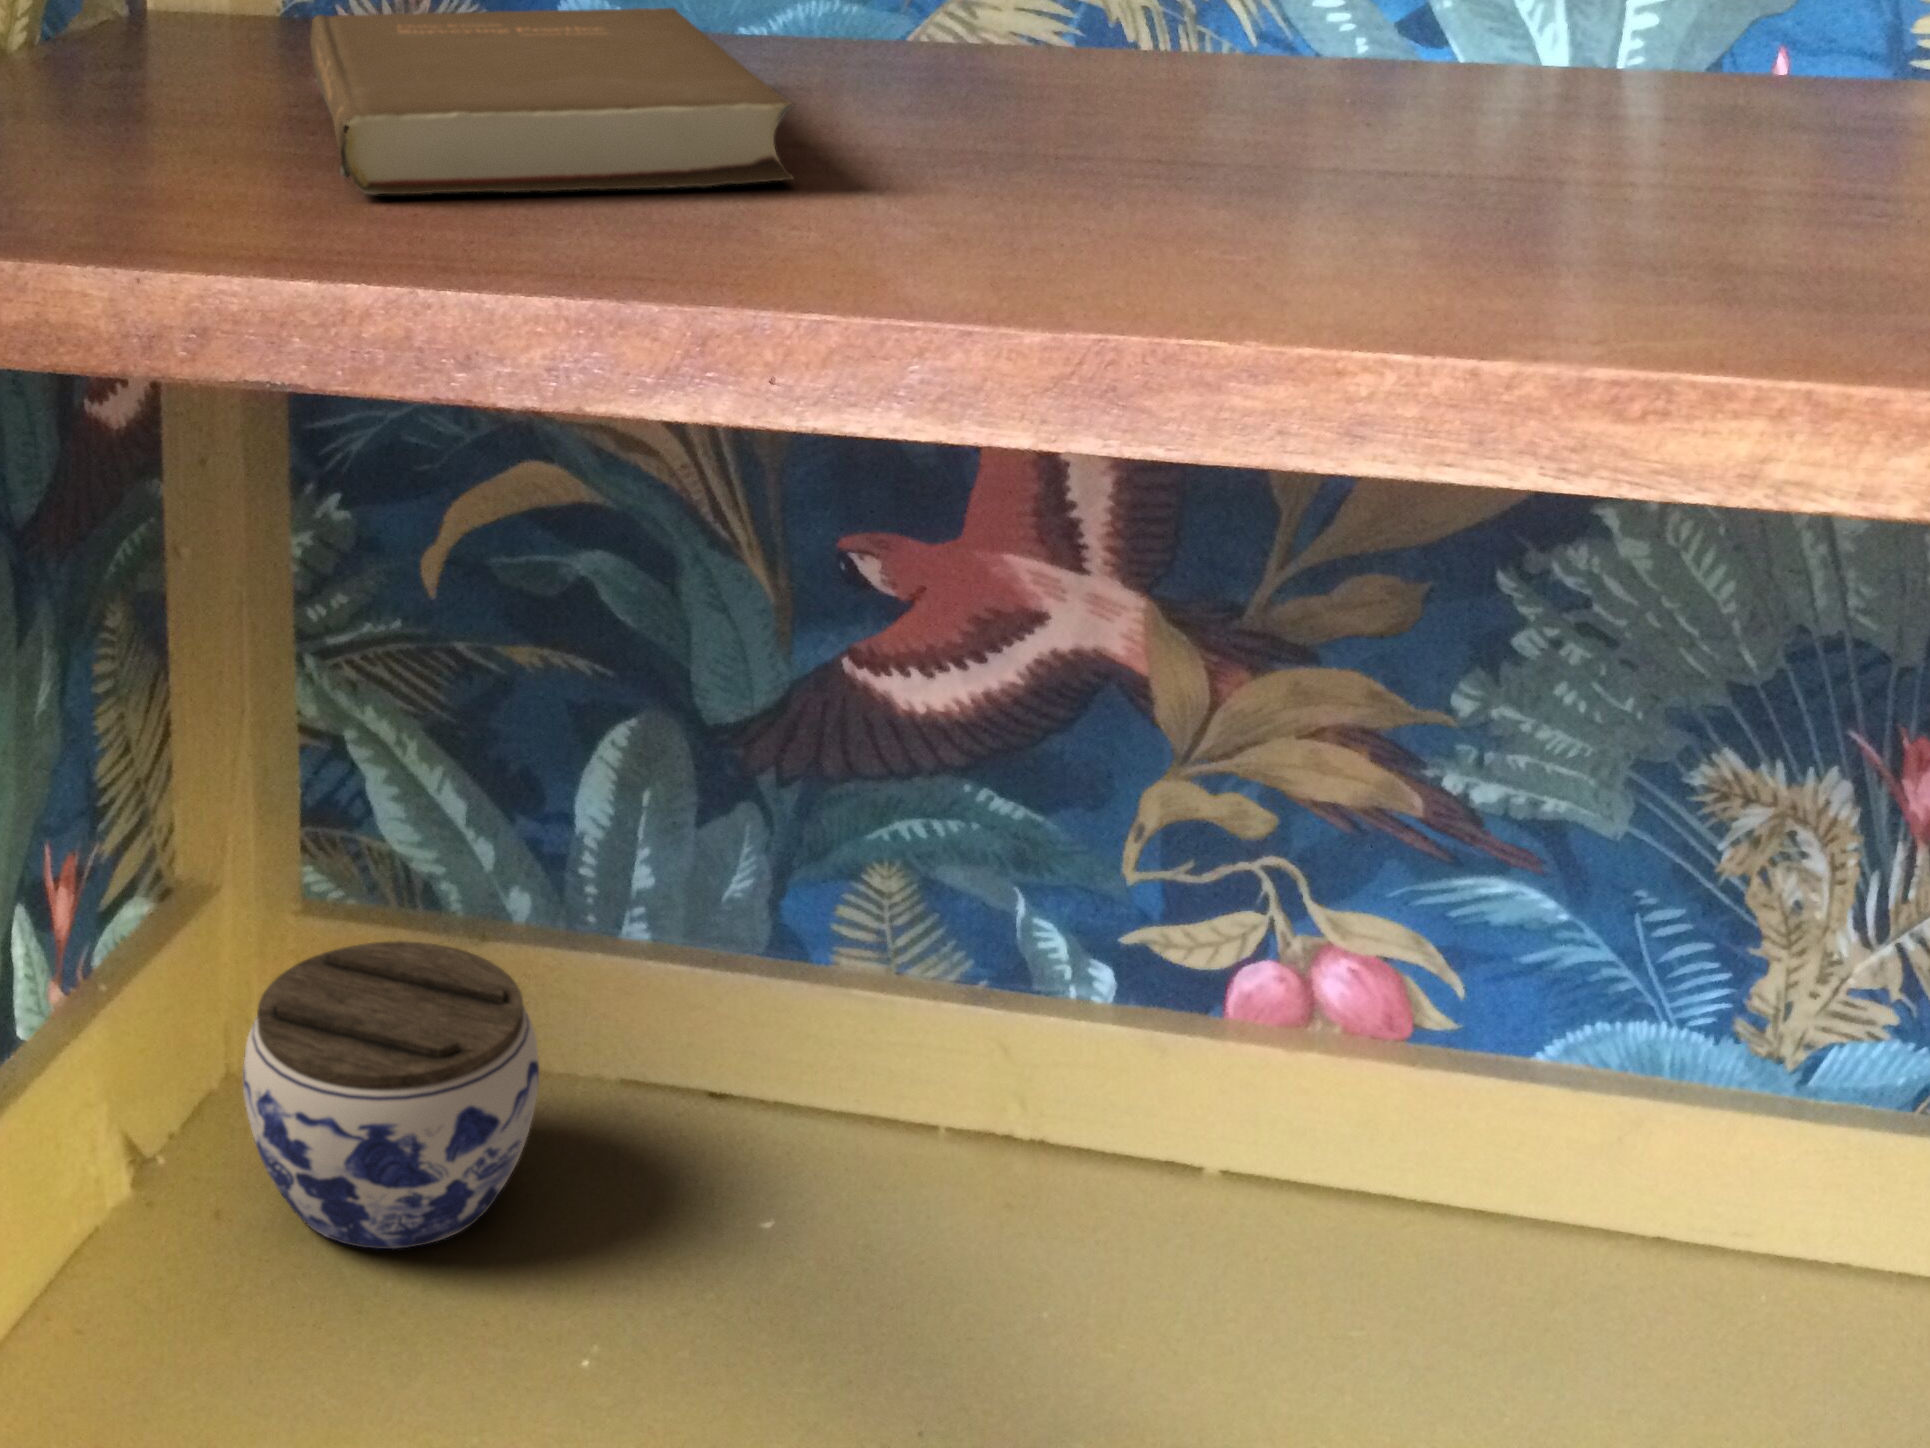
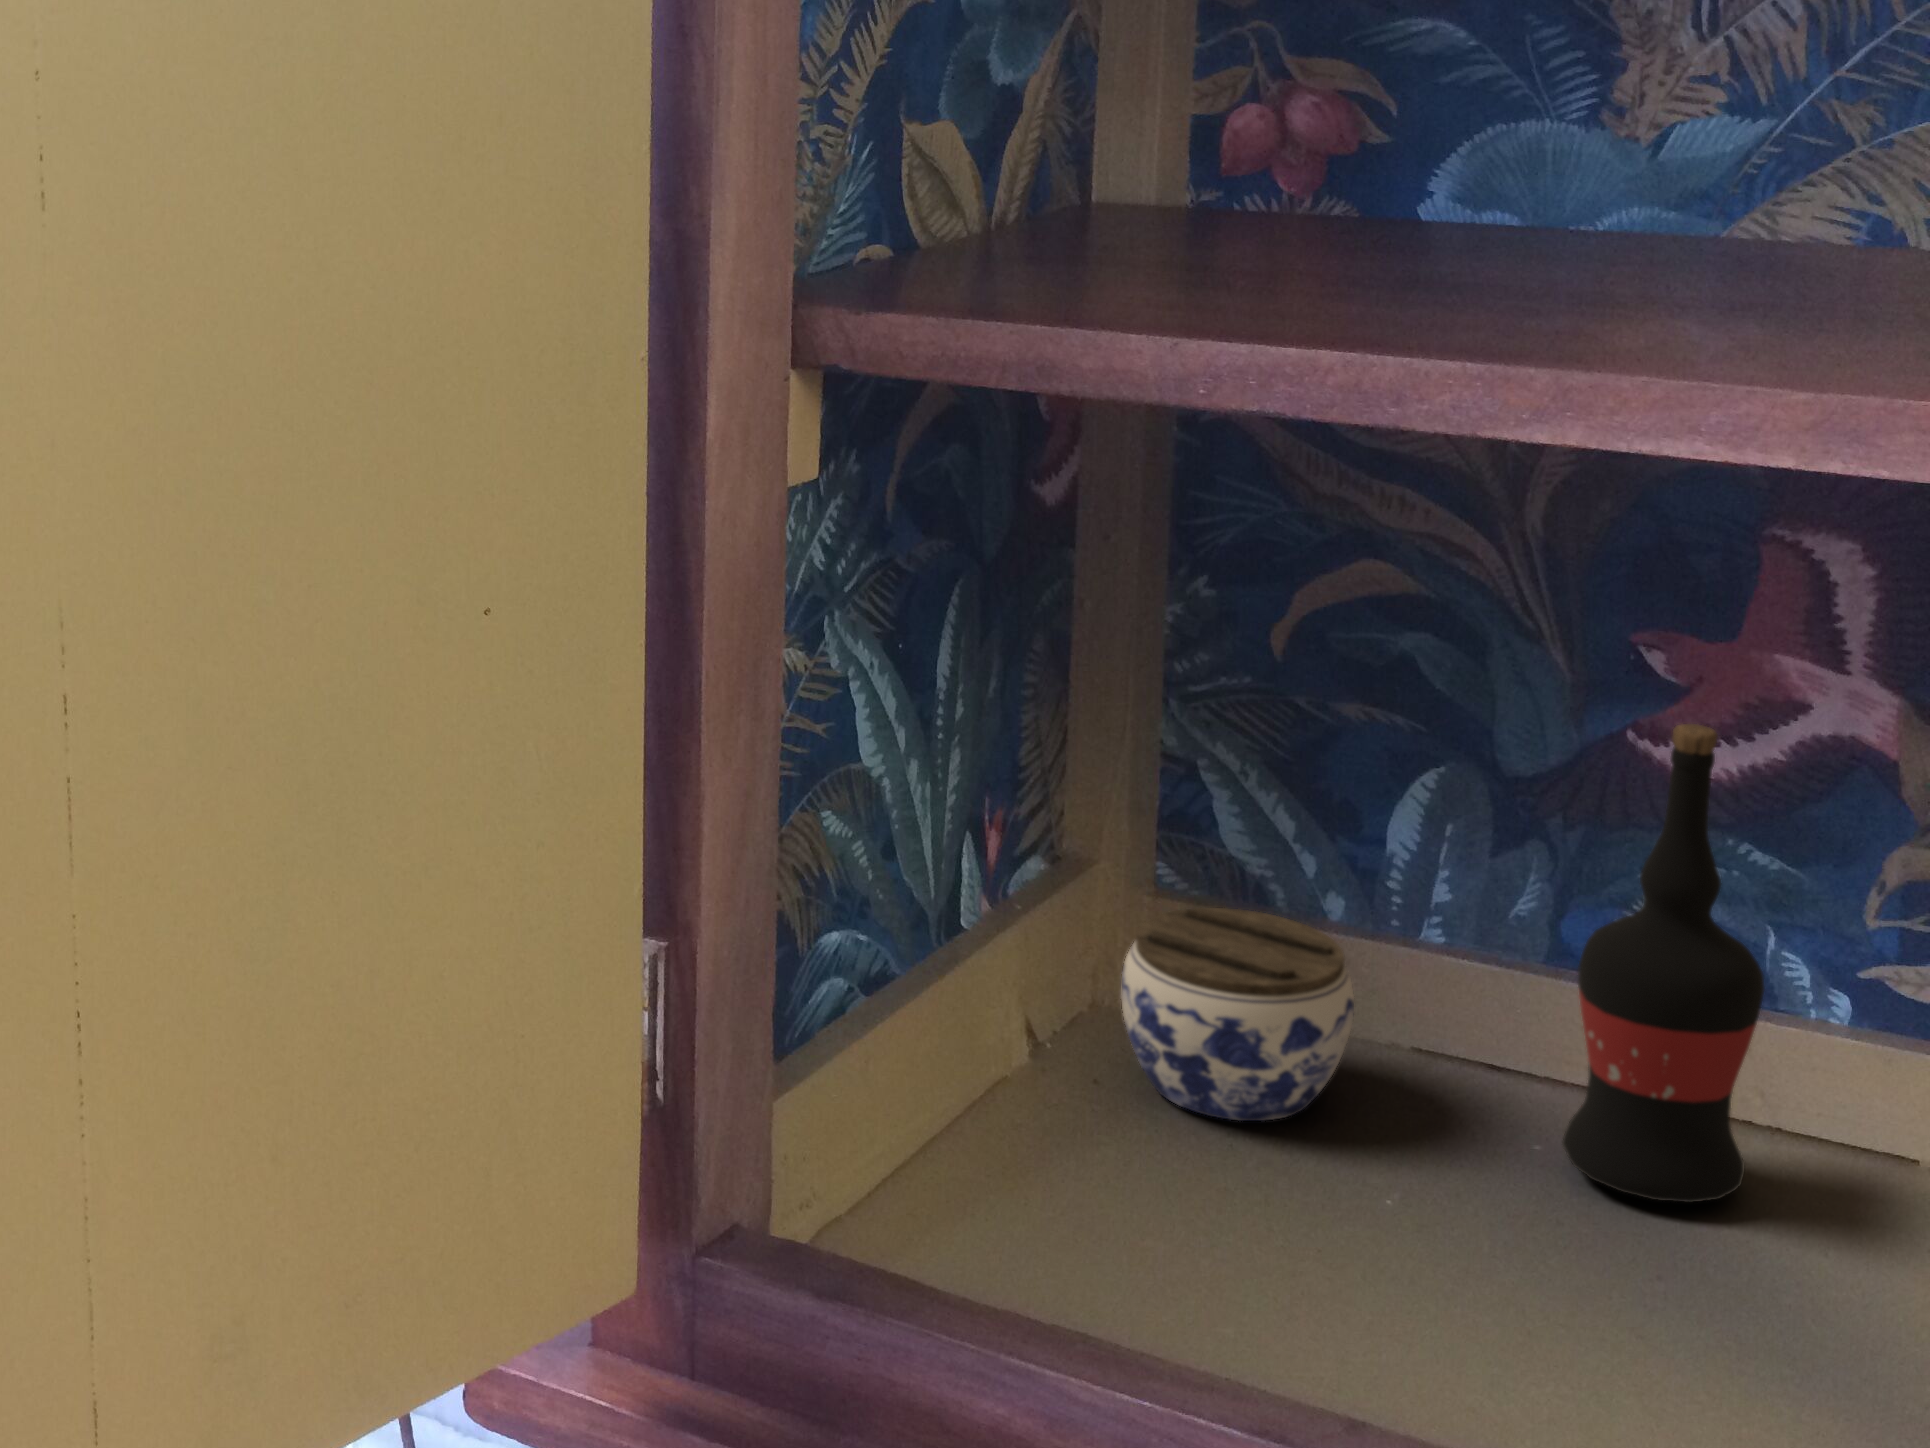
book: present [310,8,795,194] -> none [1245,201,1625,316]
wine bottle: none [798,673,1021,1294] -> present [1562,724,1764,1202]

